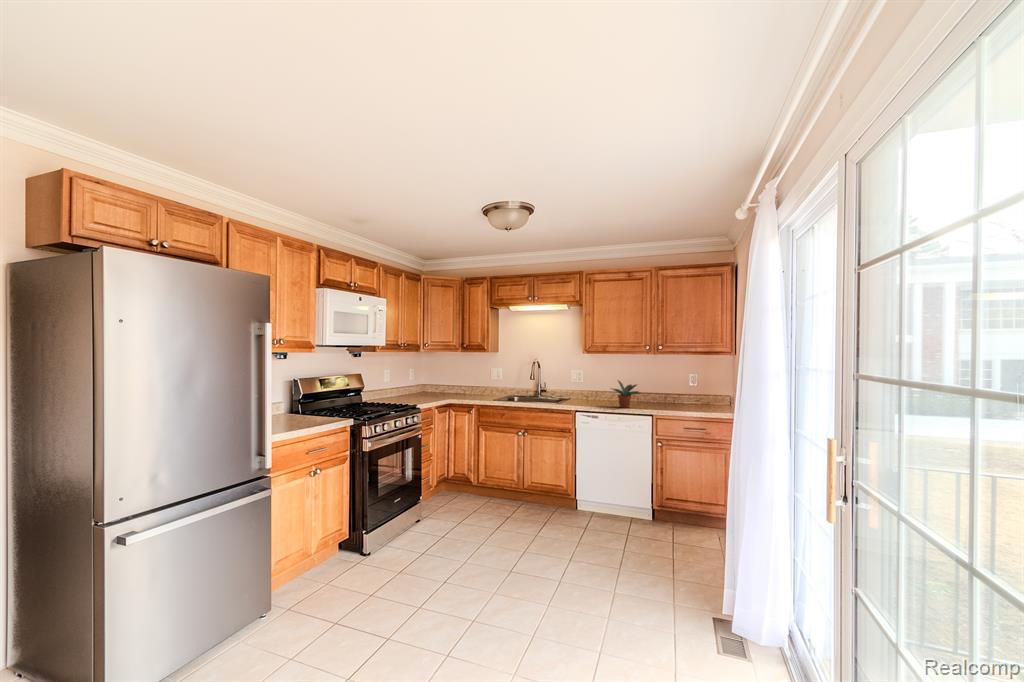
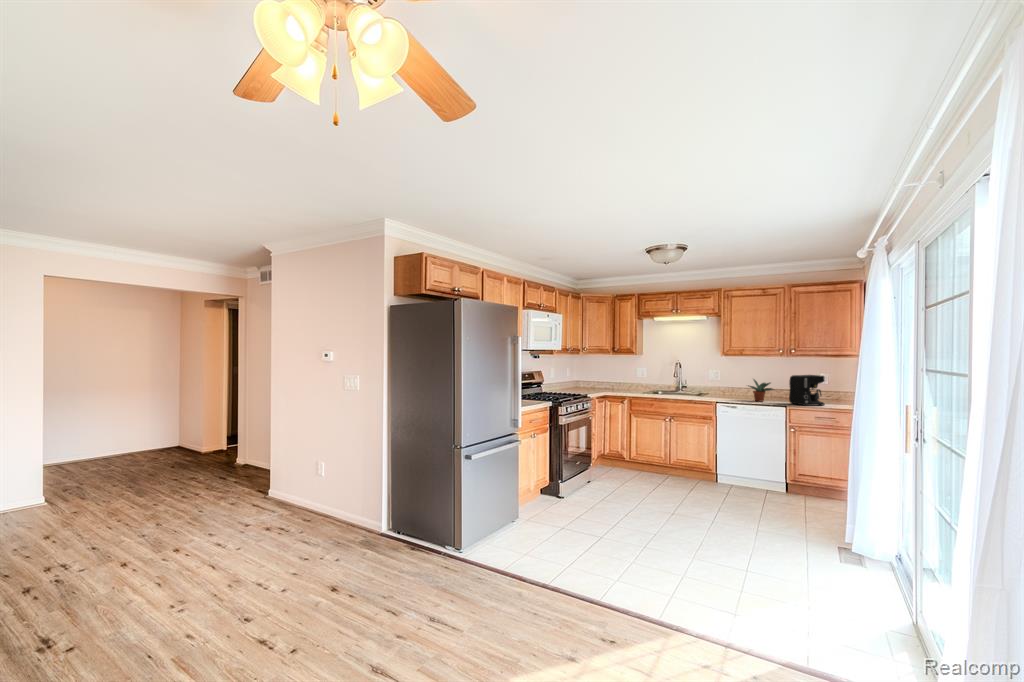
coffee maker: none [657,374,695,412] -> present [789,375,825,406]

